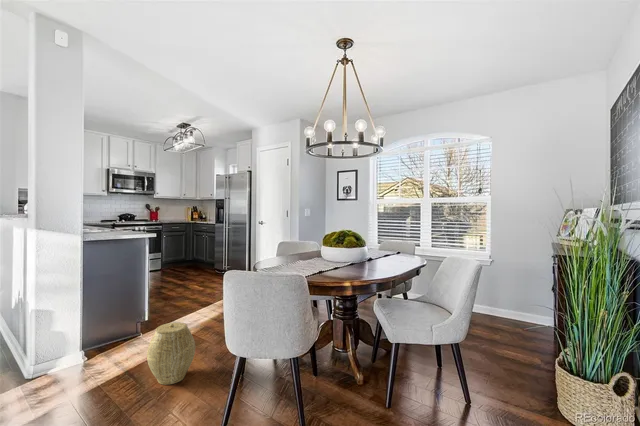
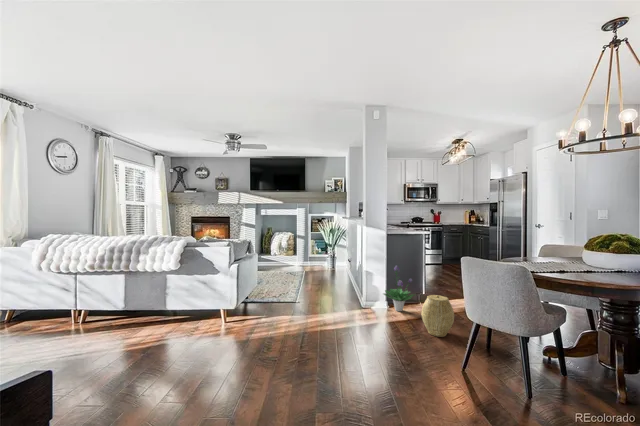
potted plant: none [73,289,135,361] -> present [384,266,414,311]

